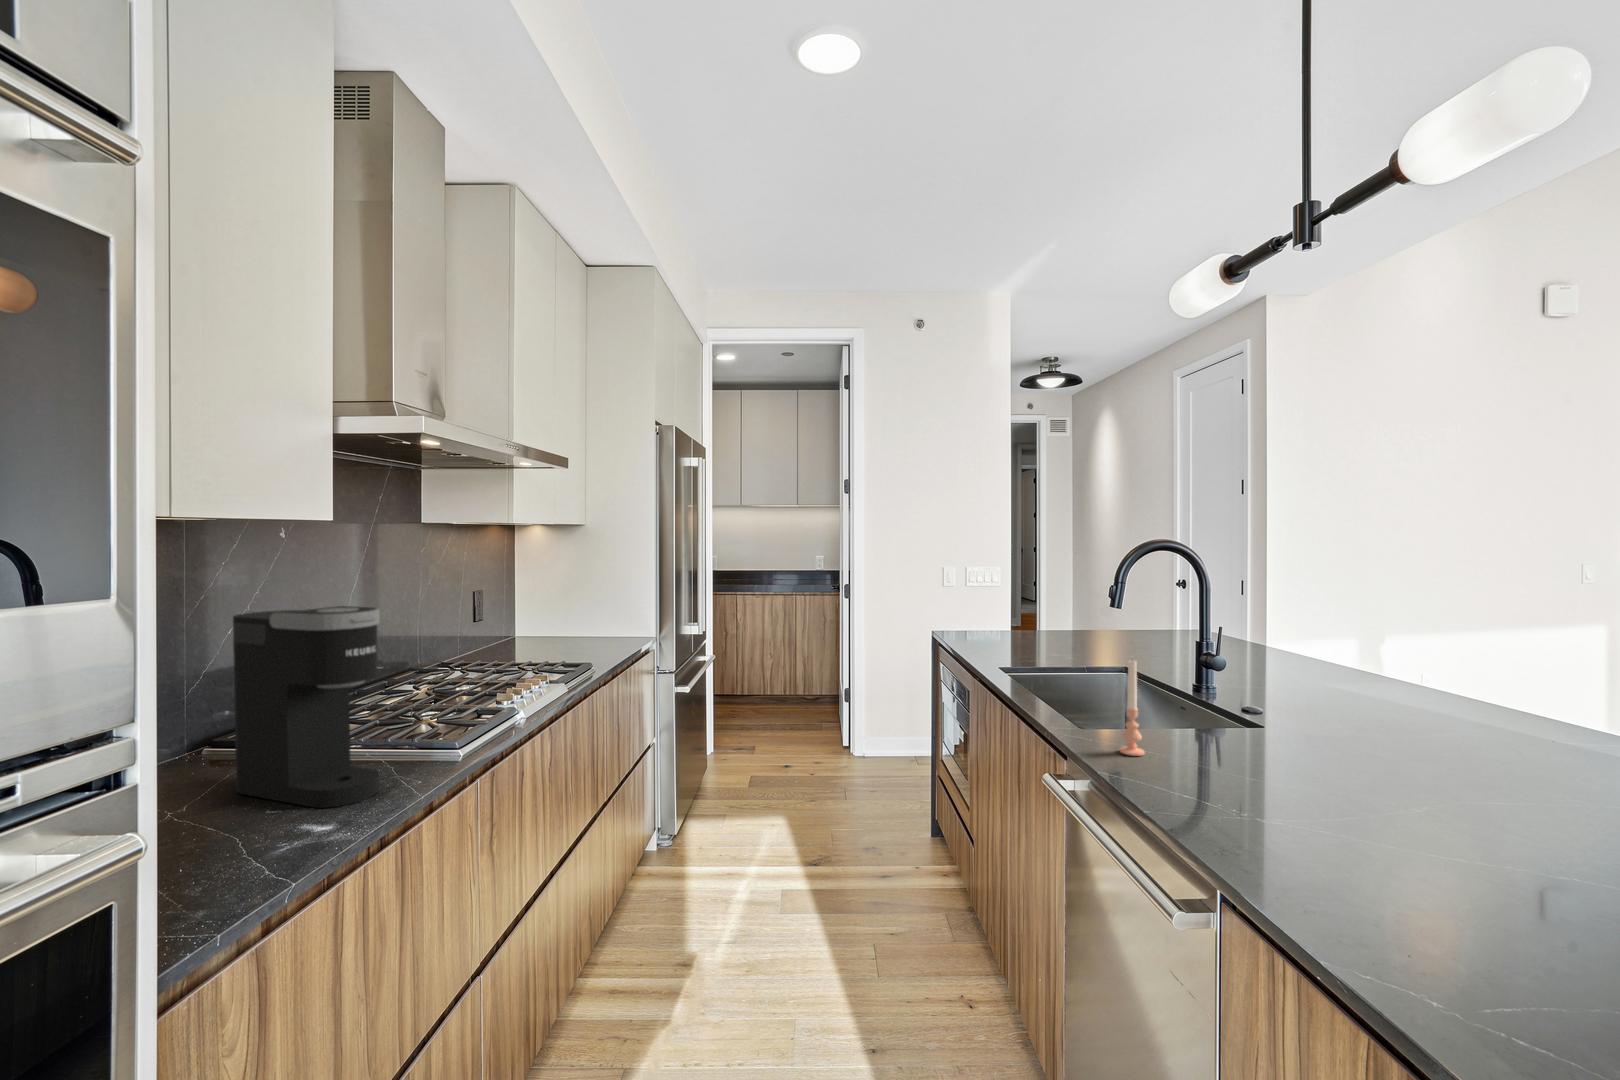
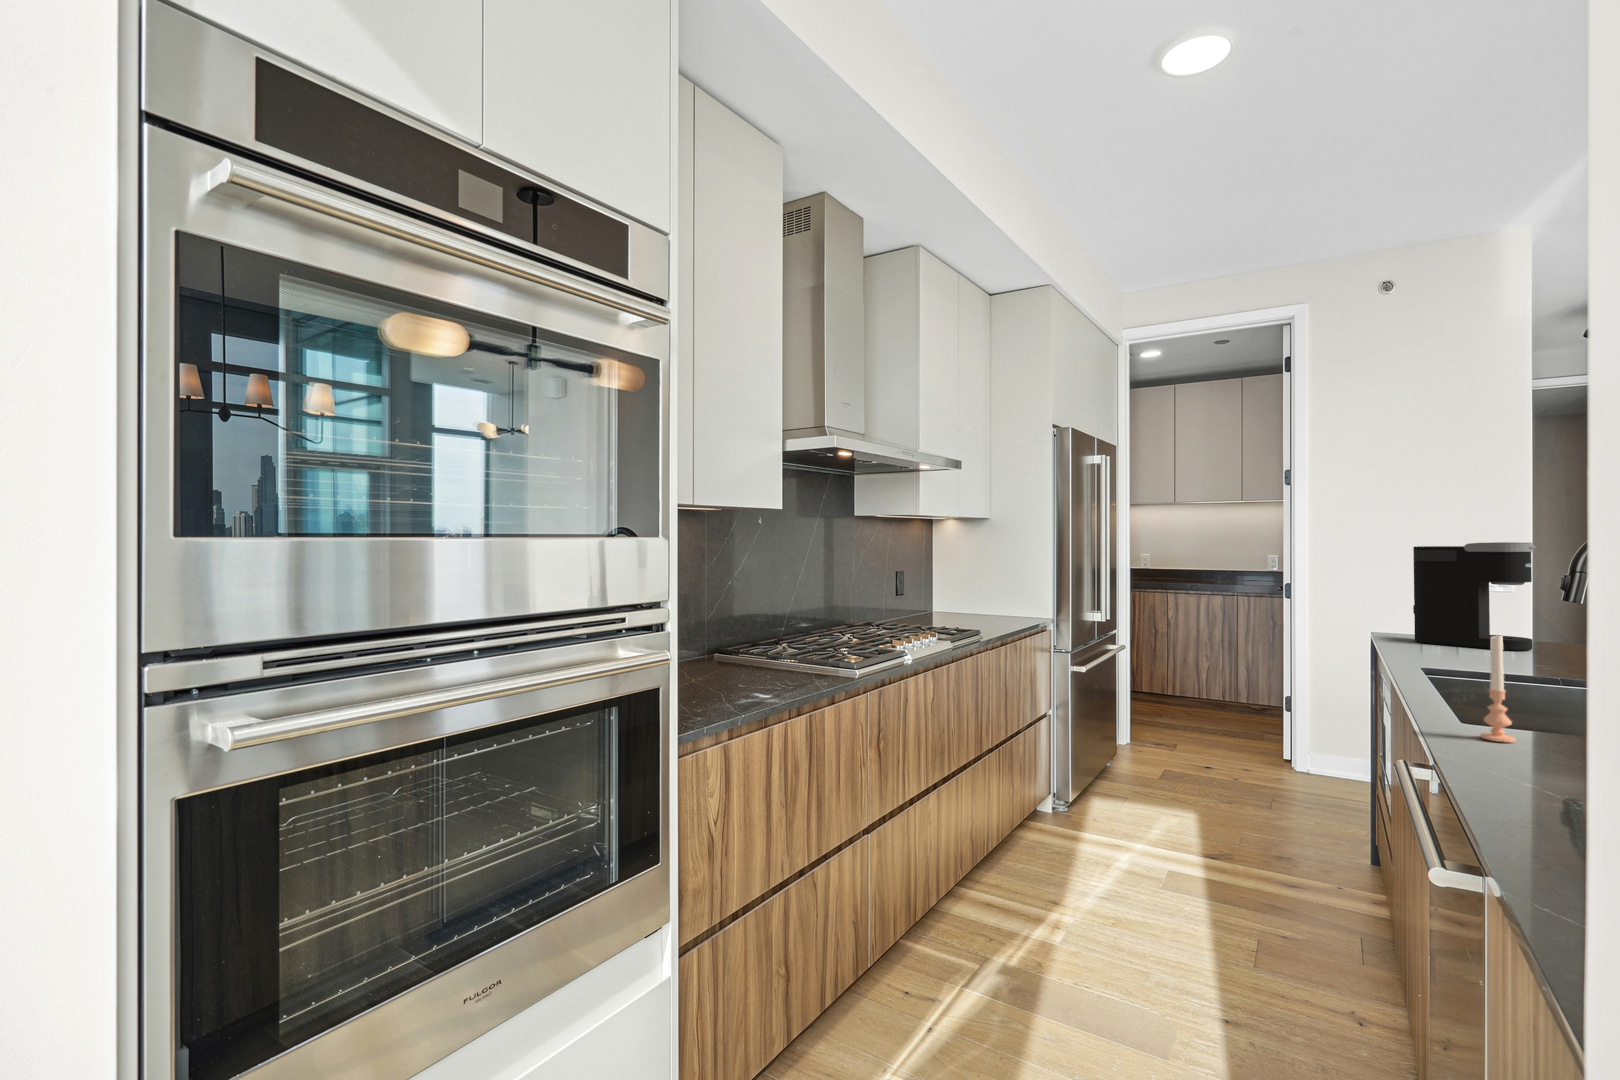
coffee maker: present [233,606,380,808] -> present [1413,542,1536,651]

